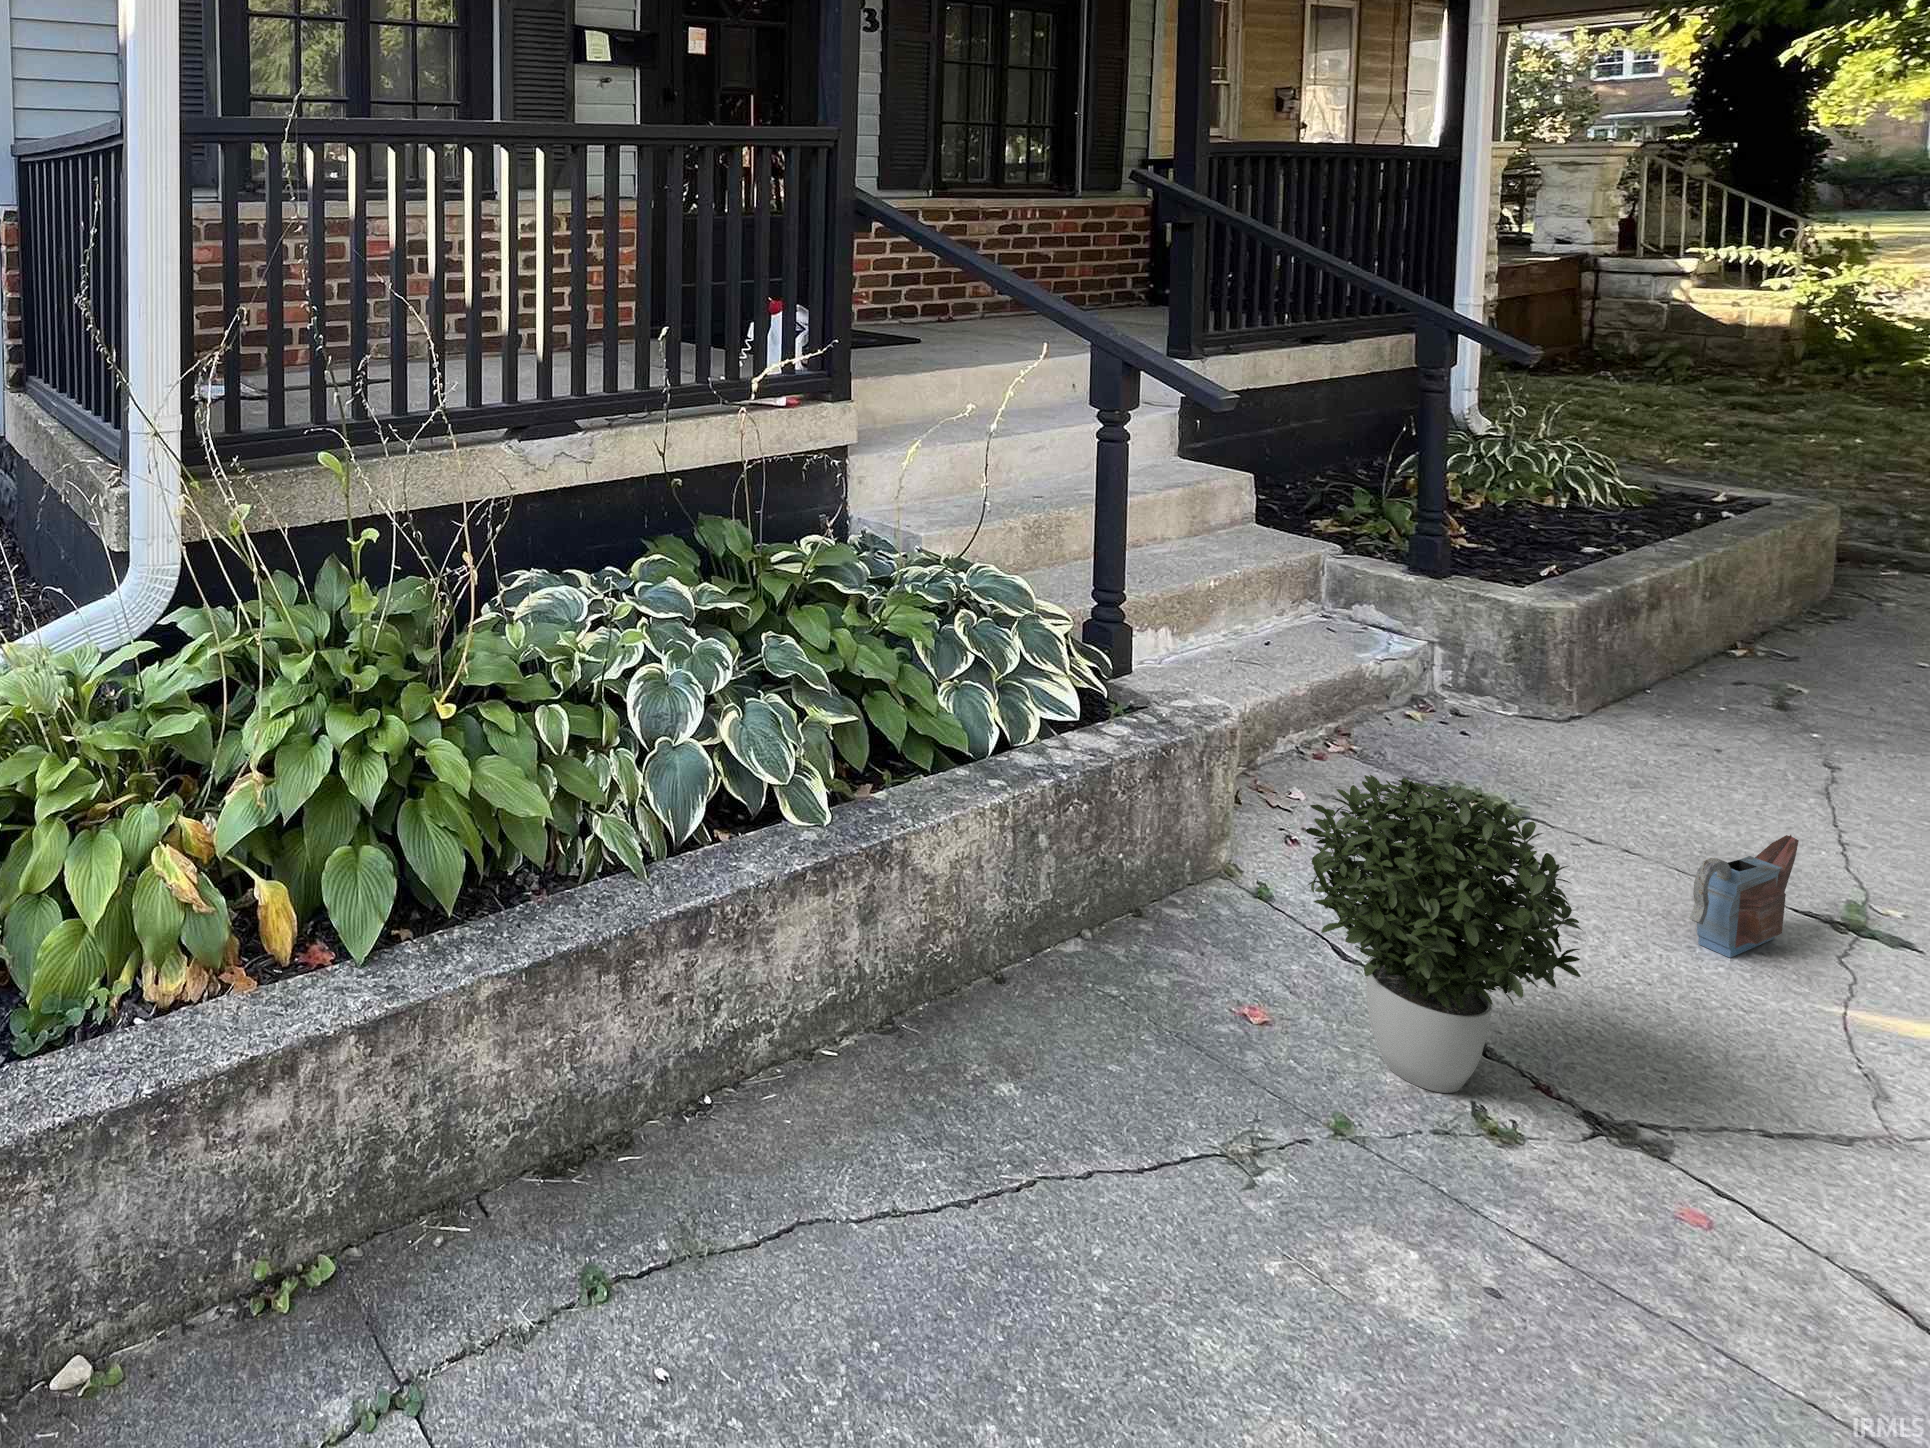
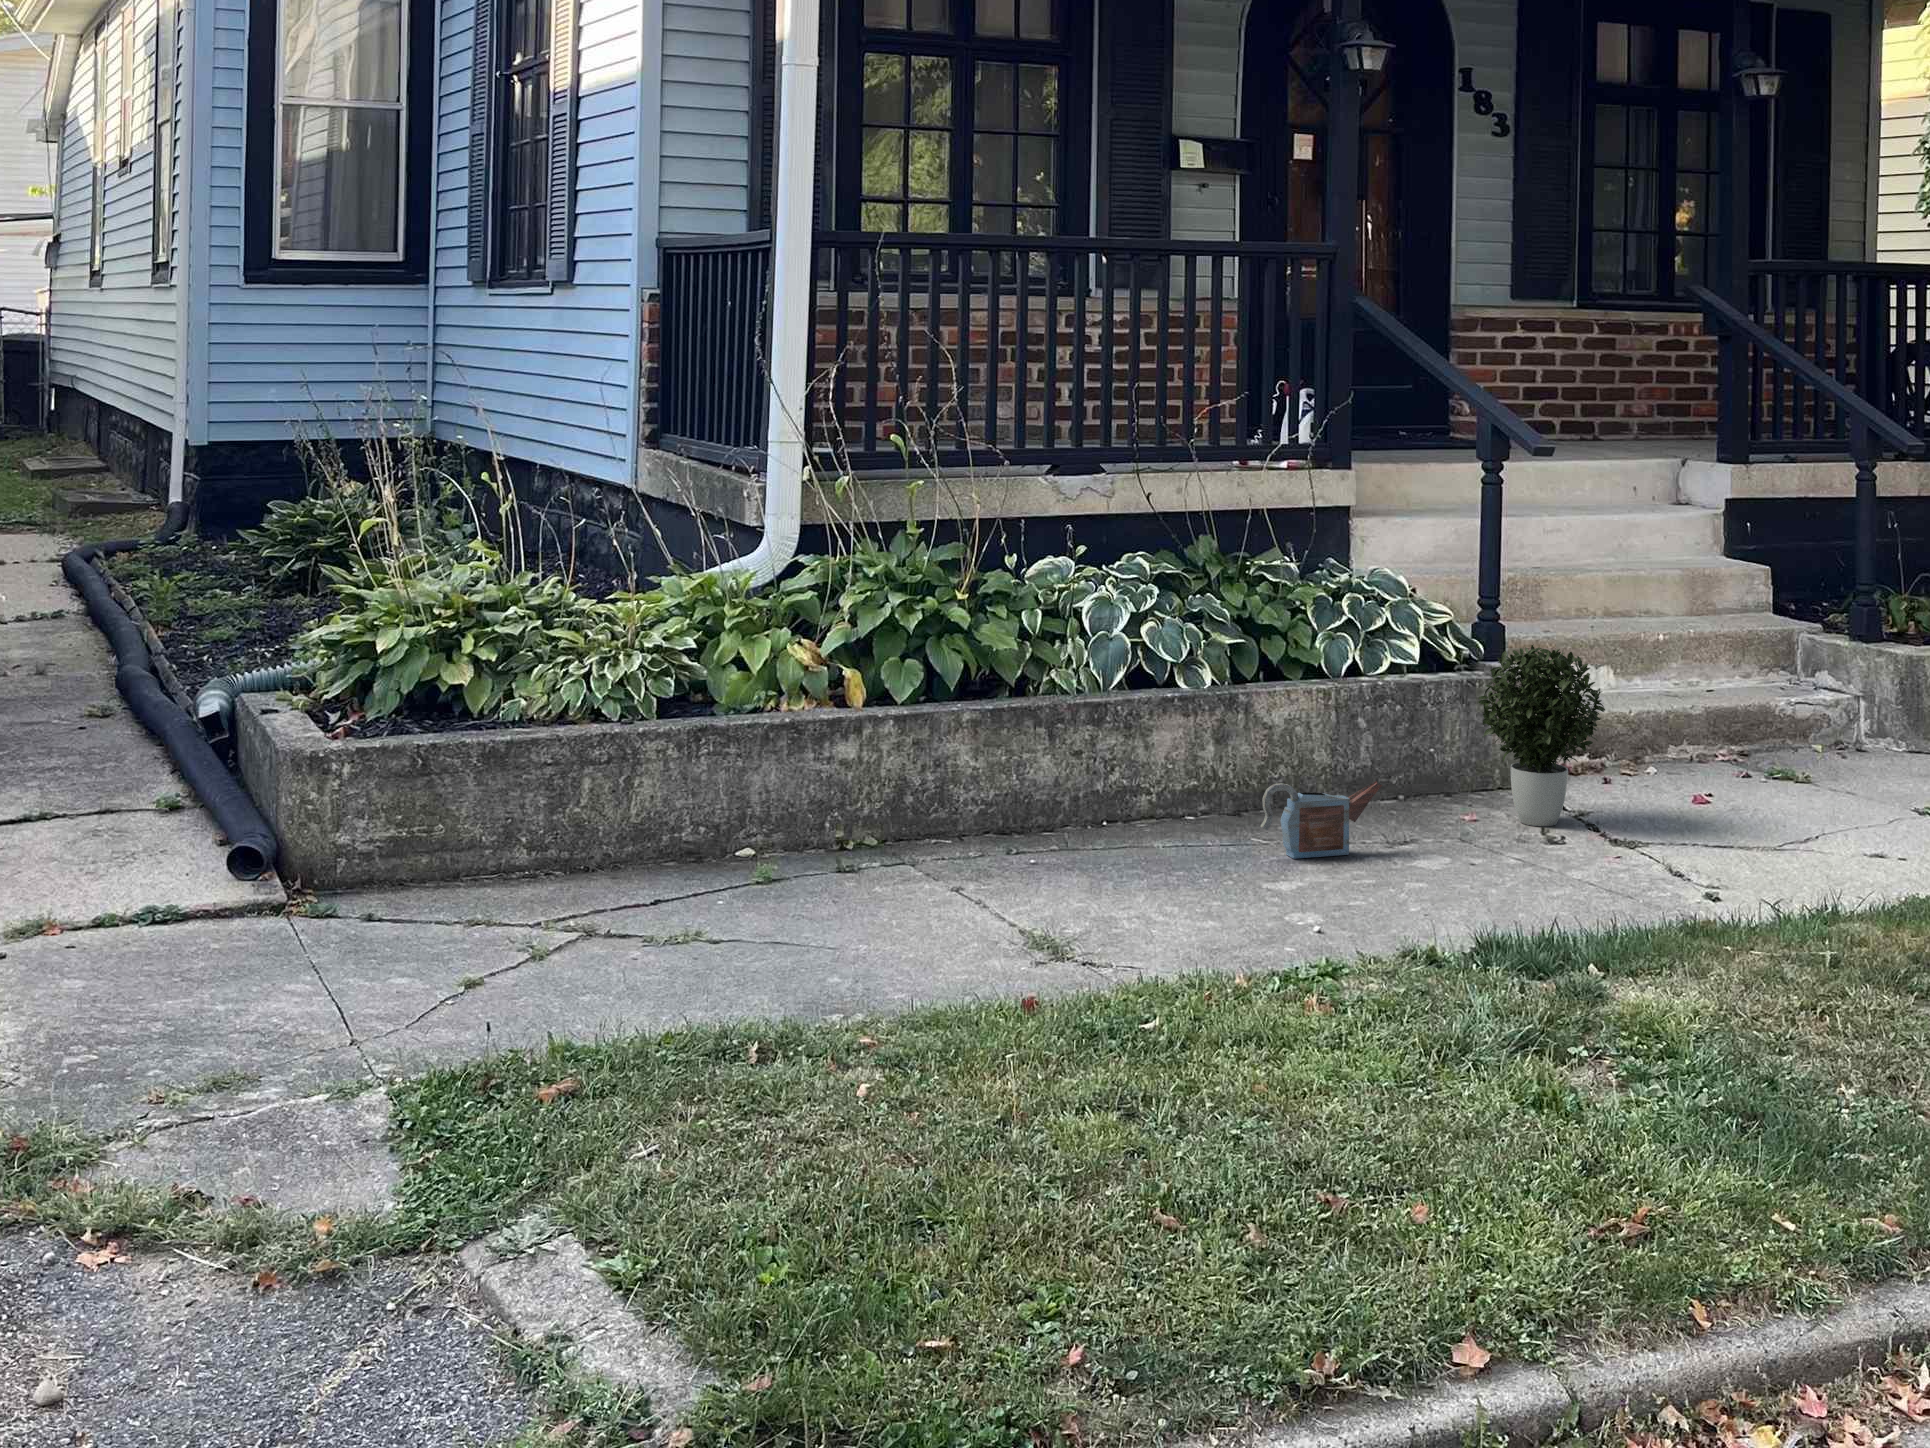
watering can: present [1690,835,1799,958] -> present [1261,781,1382,859]

